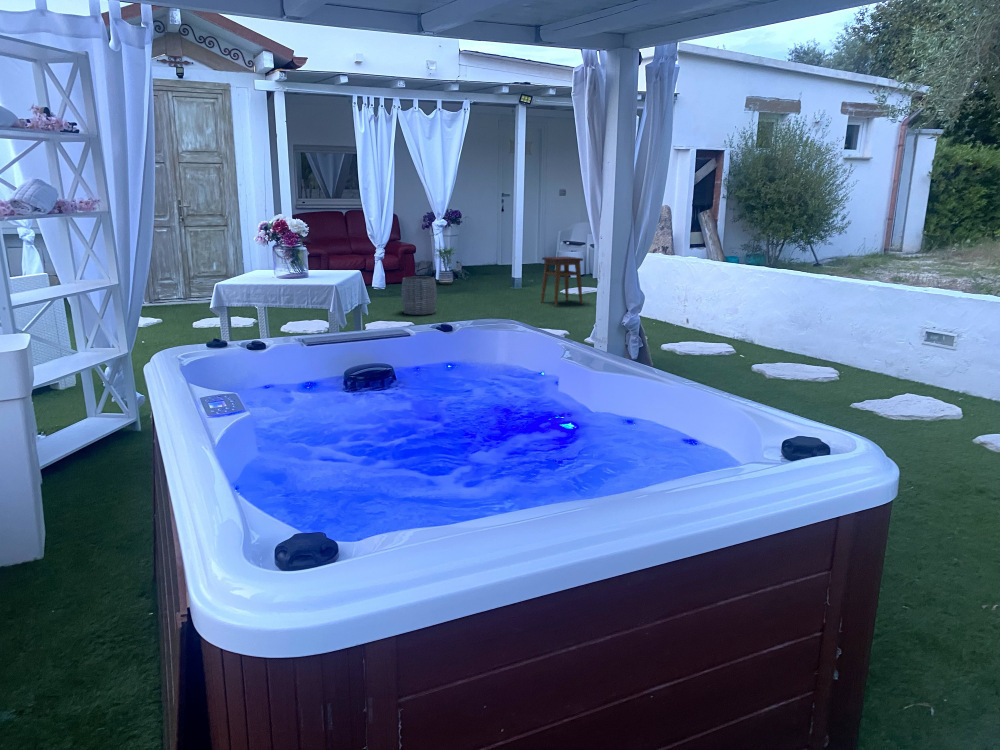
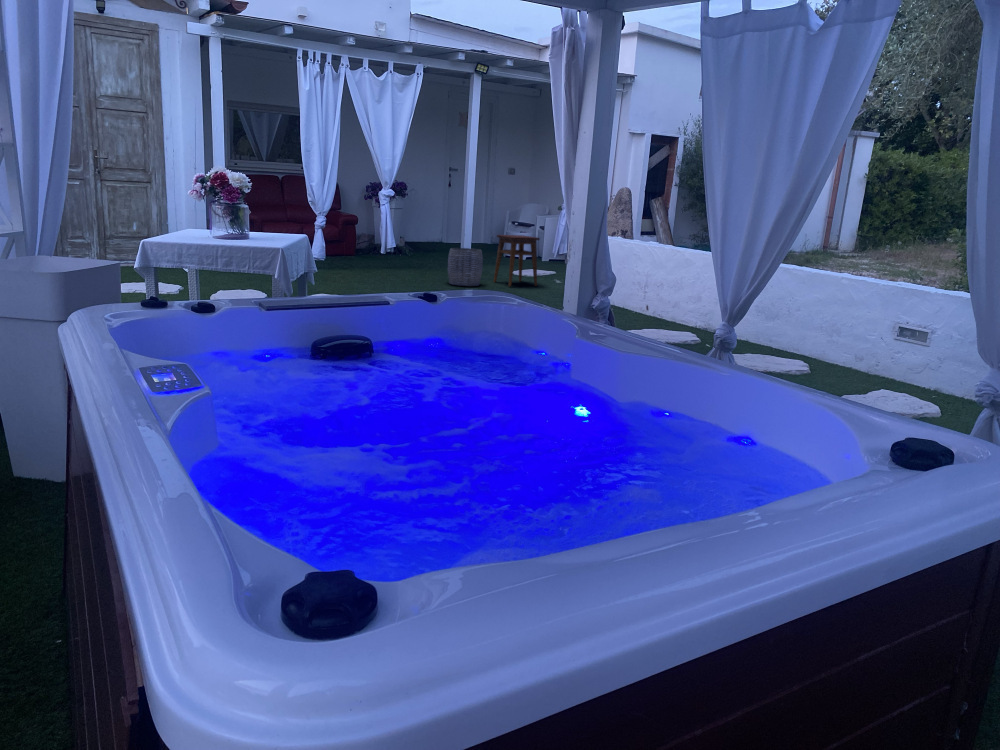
potted plant: present [435,247,455,285] -> none [379,218,406,260]
woven basket: present [401,276,437,315] -> present [448,248,483,286]

